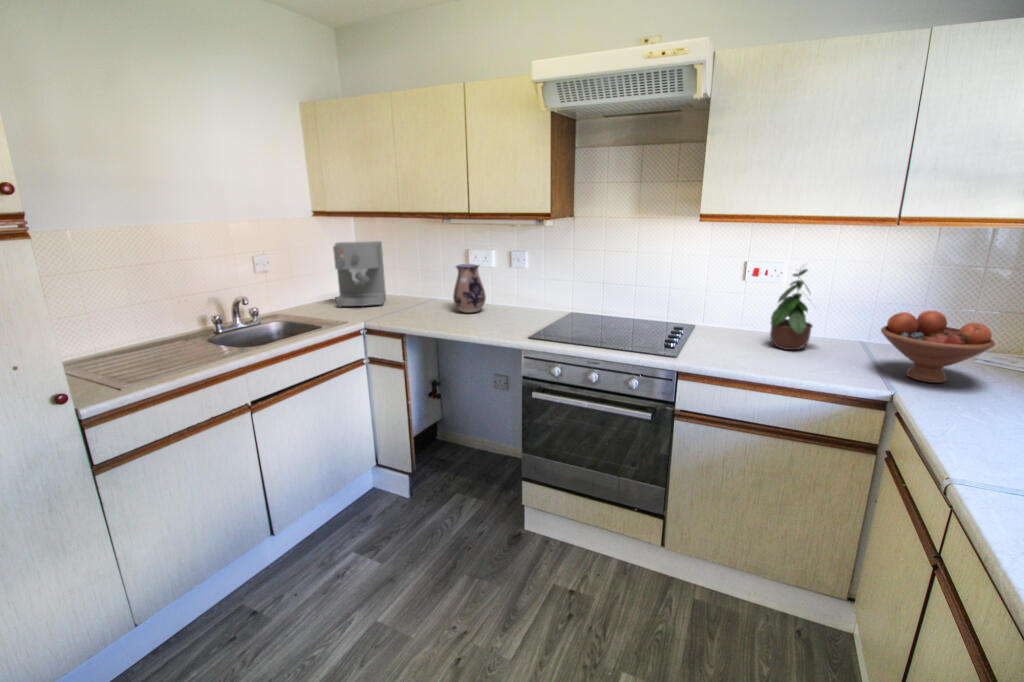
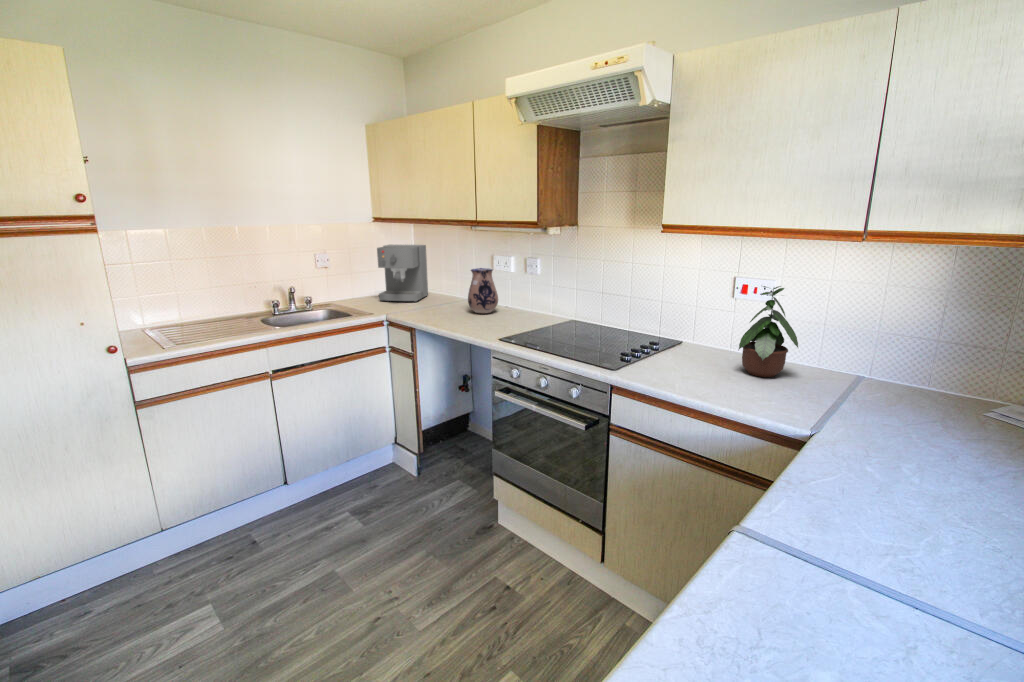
fruit bowl: present [881,311,995,383] -> none [834,343,965,430]

